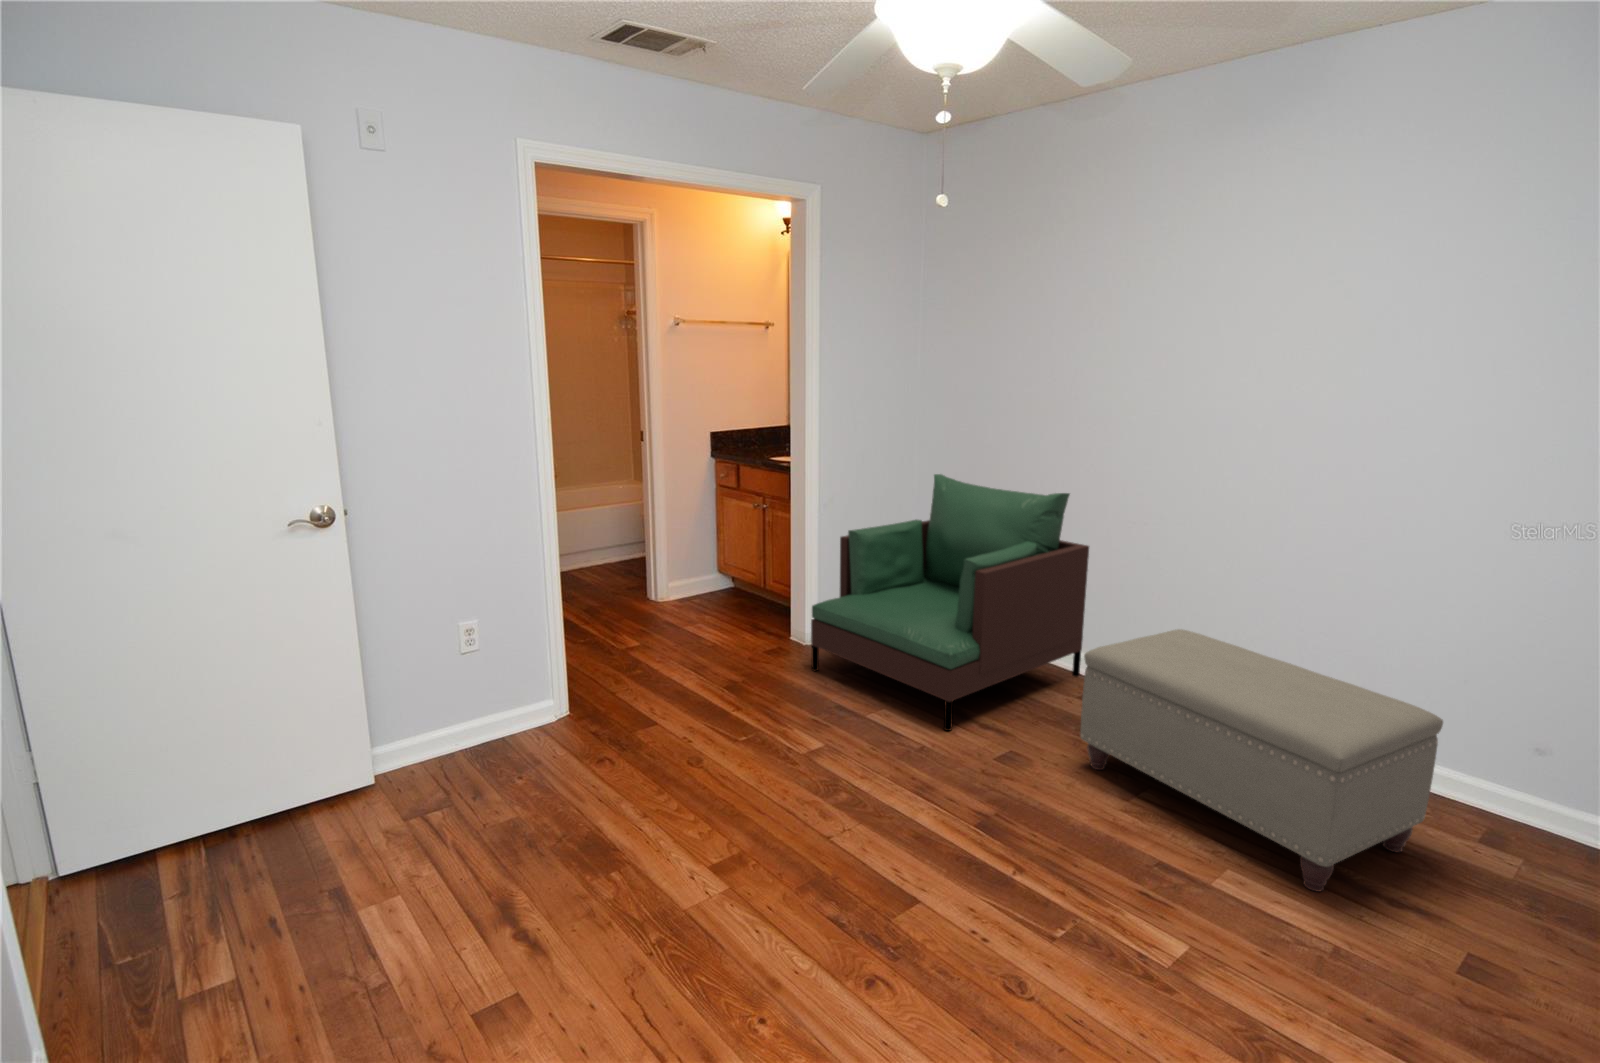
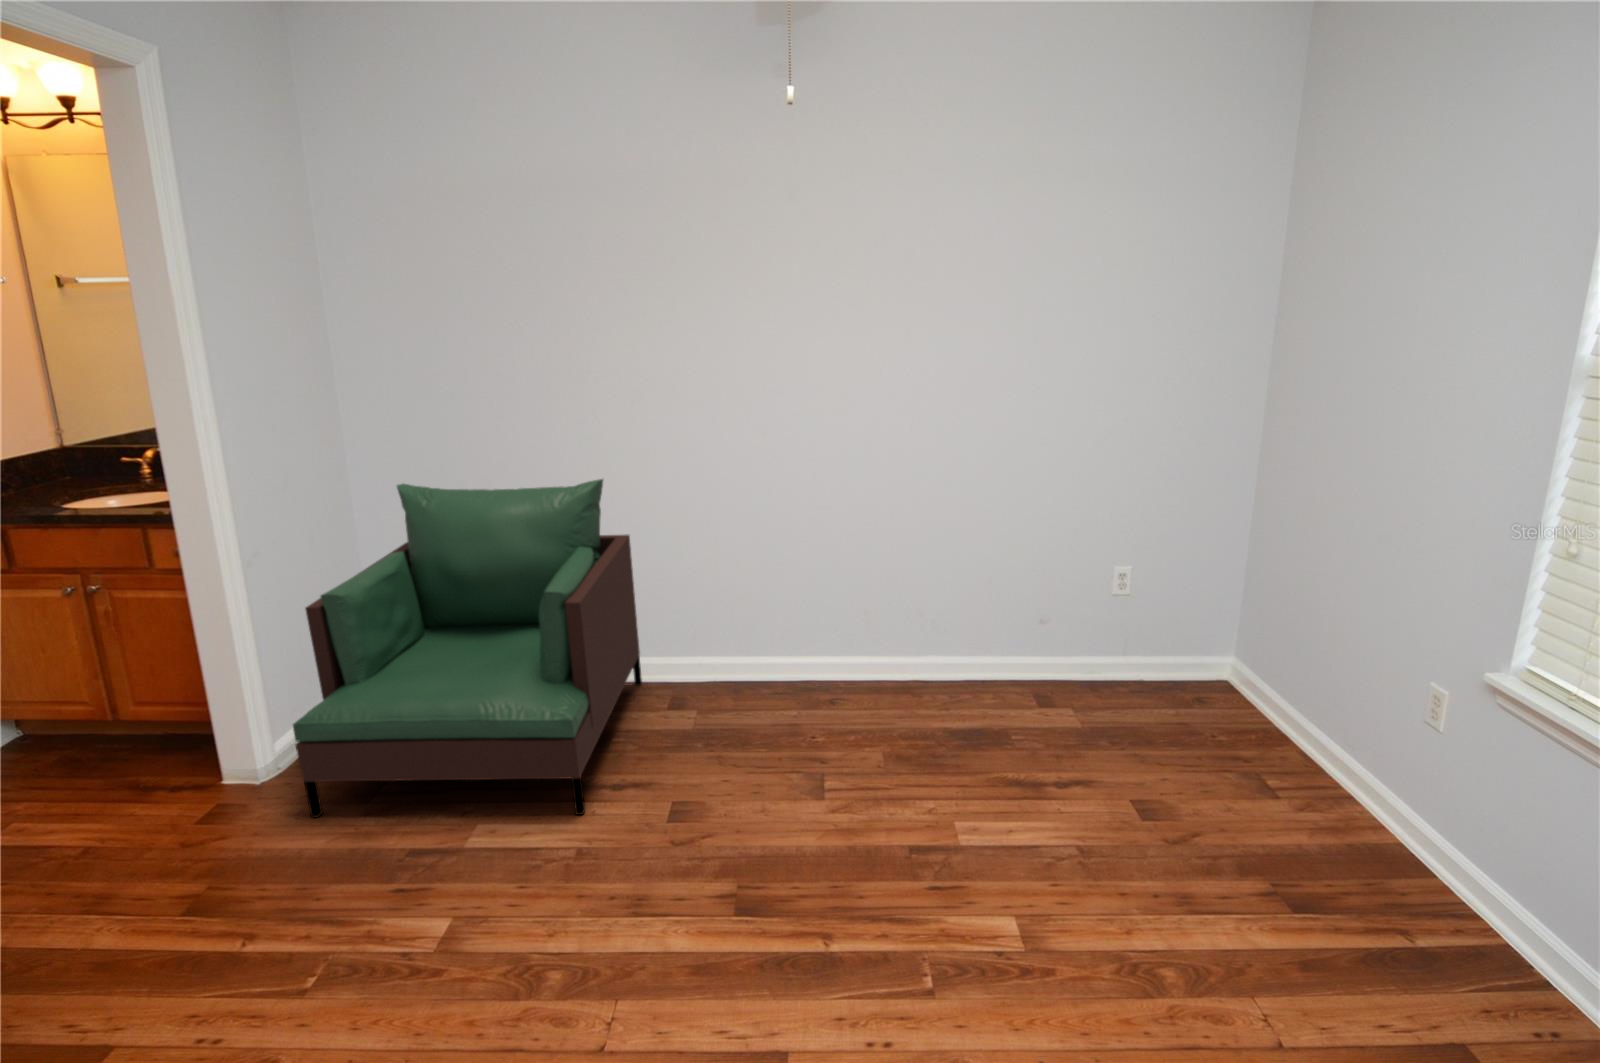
ottoman: present [1080,629,1443,892] -> none [737,601,1040,806]

